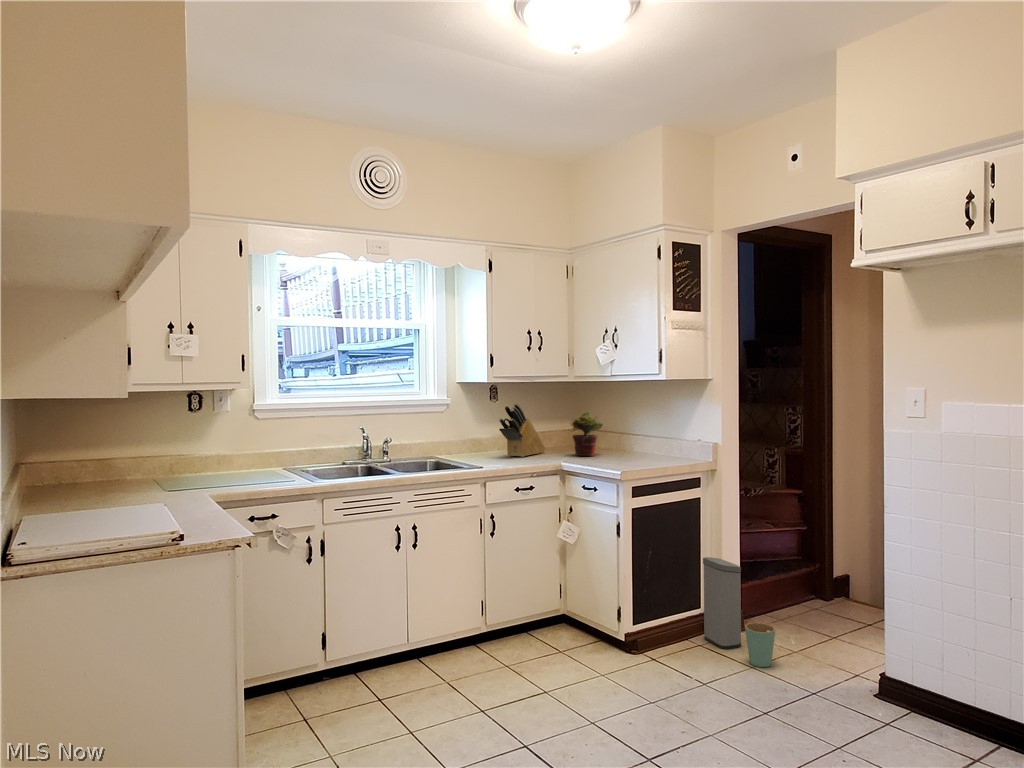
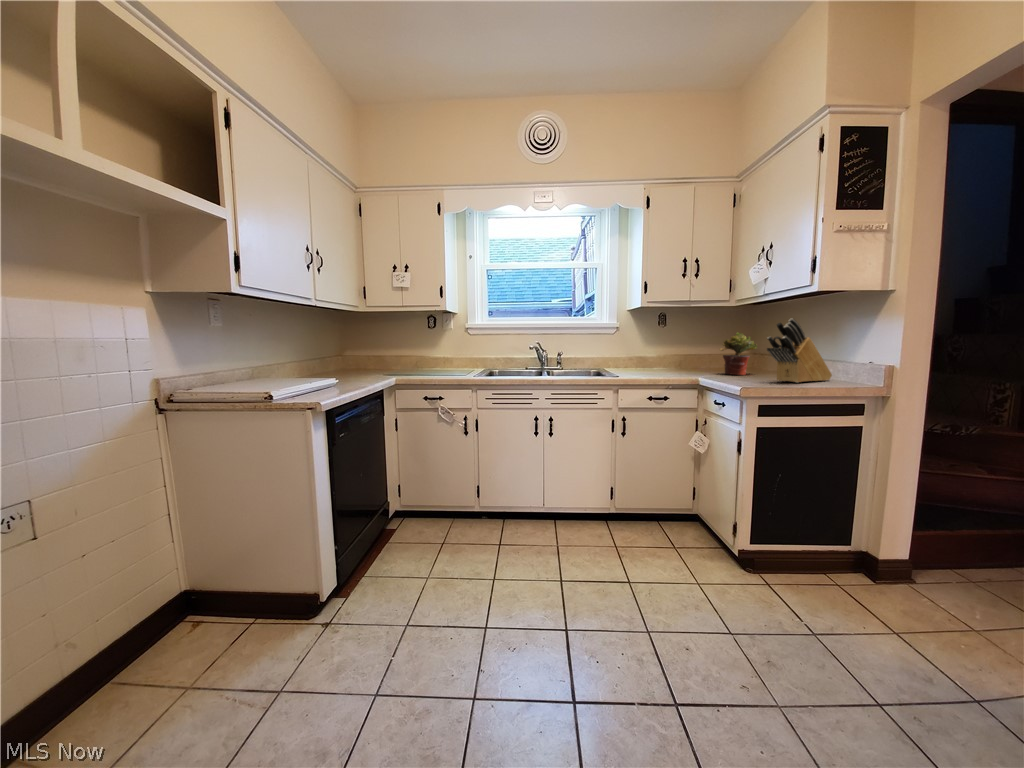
knife block: present [499,403,545,457] -> present [767,318,832,383]
trash can: present [703,557,775,667] -> none [849,492,941,638]

